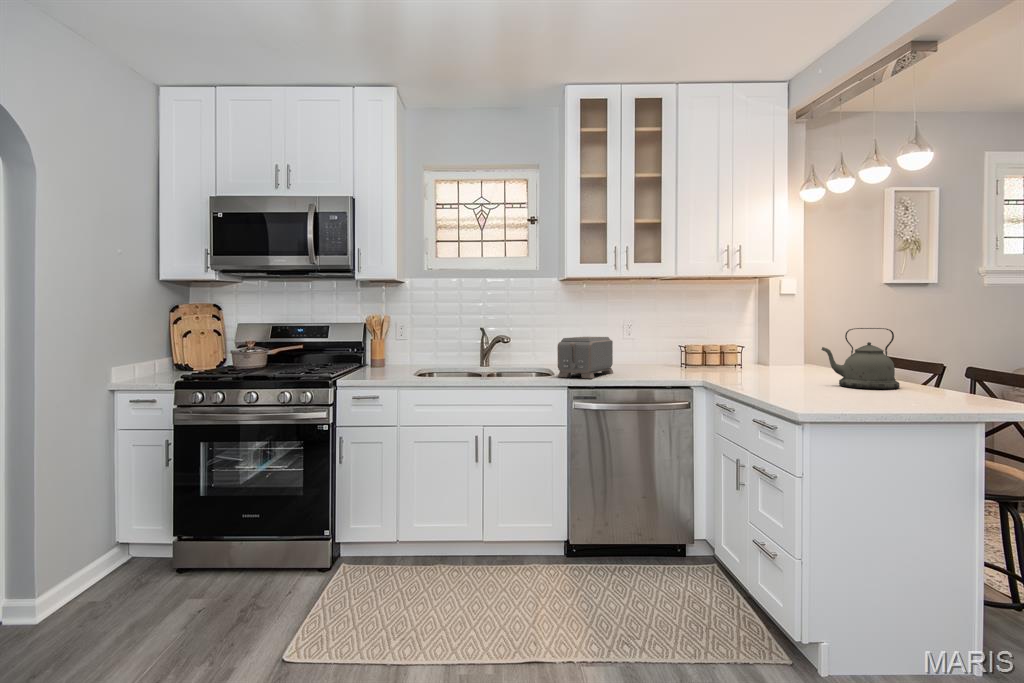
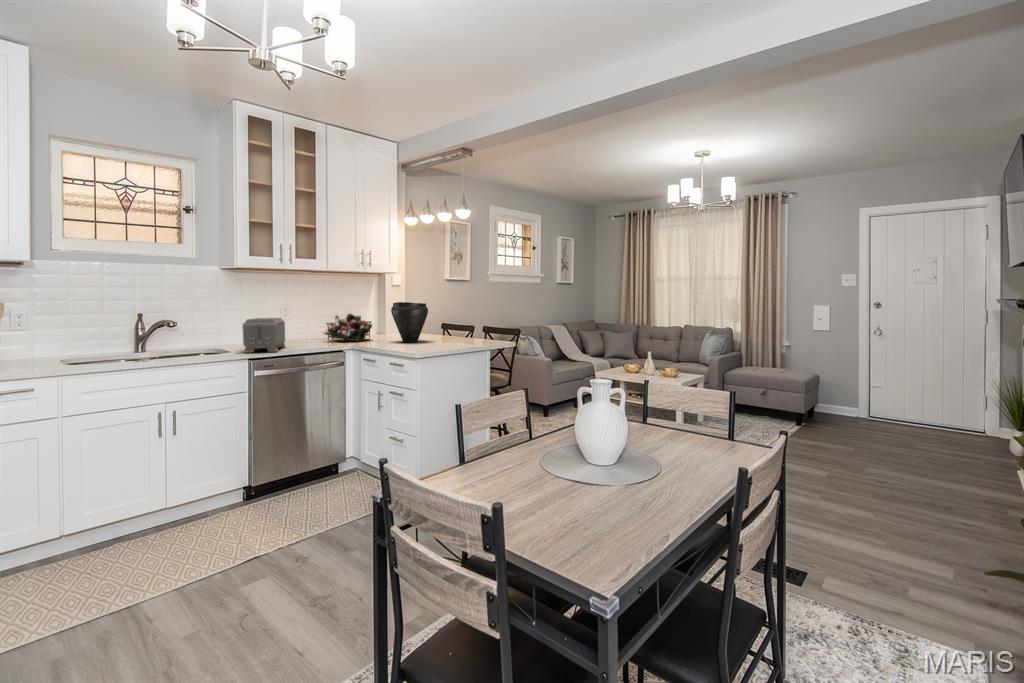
vase: none [755,317,816,378] -> present [391,302,428,342]
kettle: present [822,328,899,389] -> none [437,309,476,345]
flower arrangement: none [667,331,735,371] -> present [323,313,372,341]

